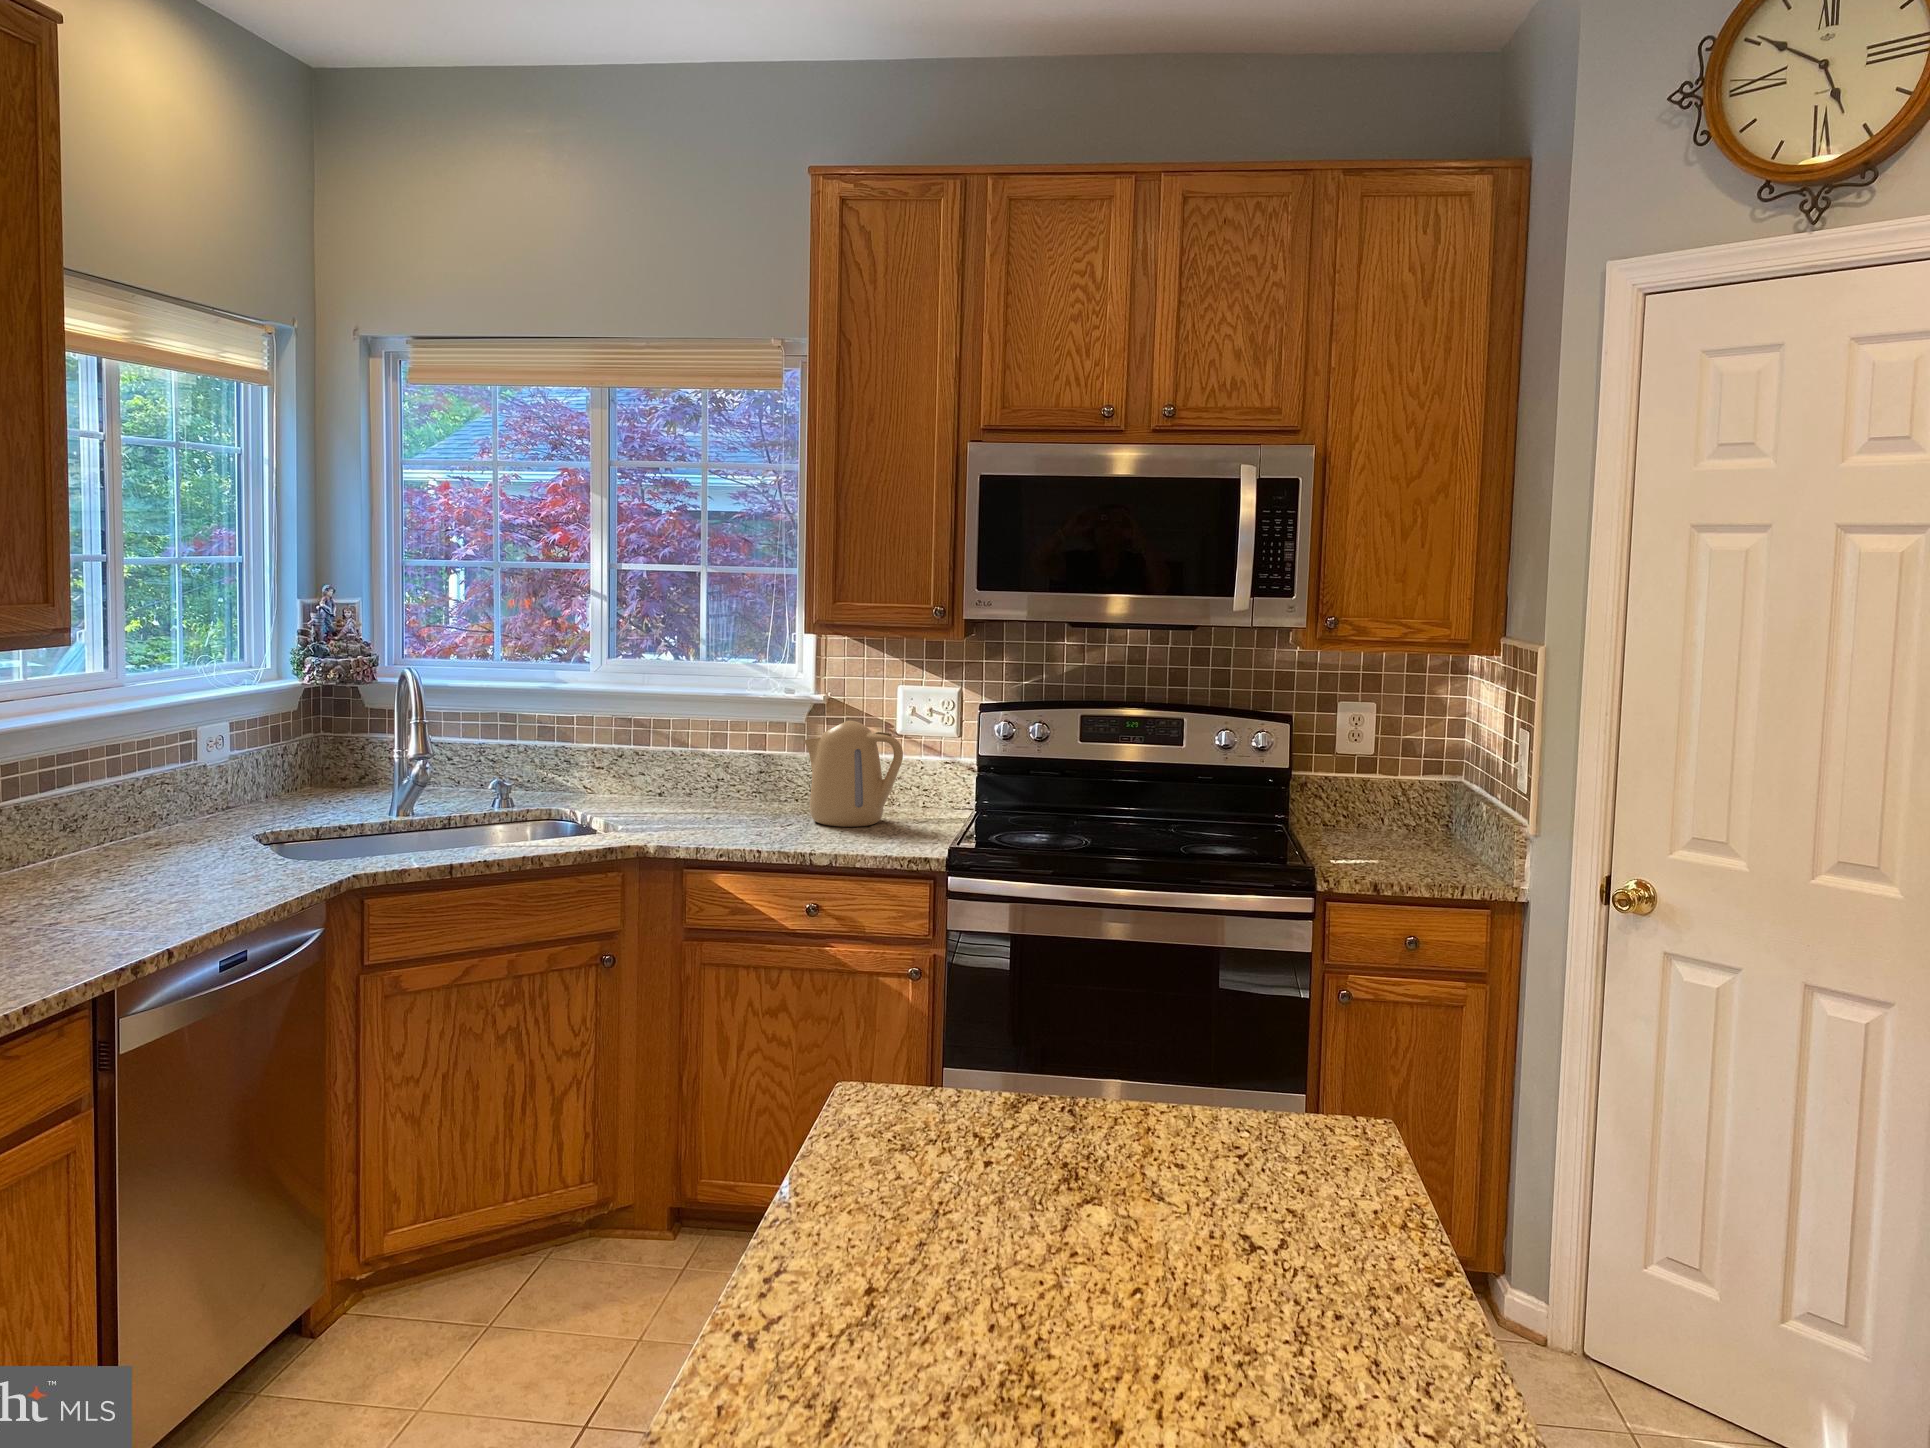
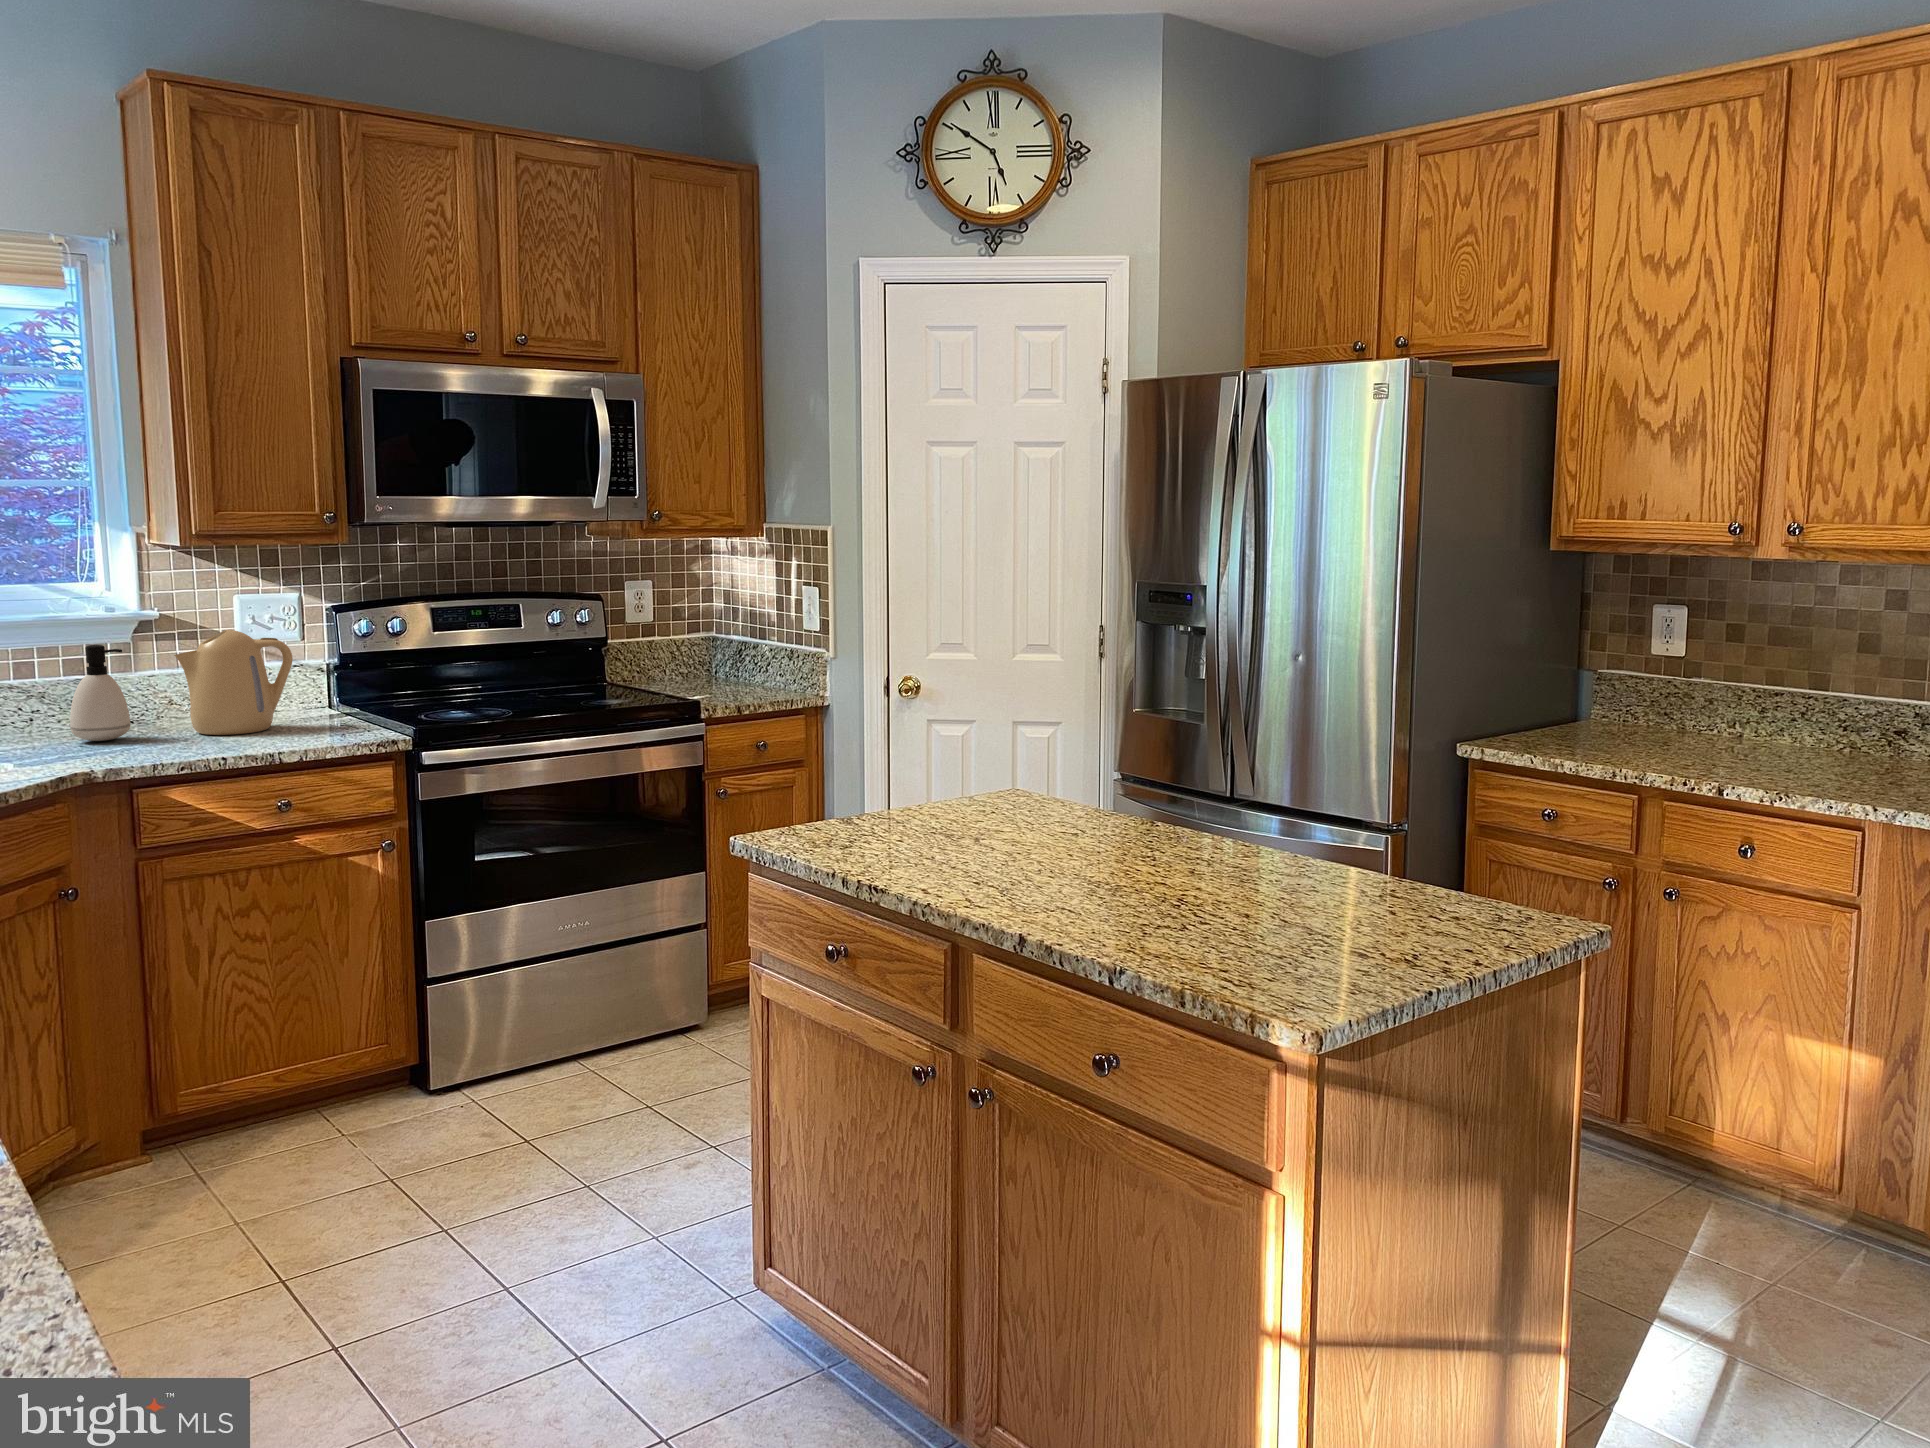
soap dispenser: none [718,723,767,814] -> present [70,645,130,741]

